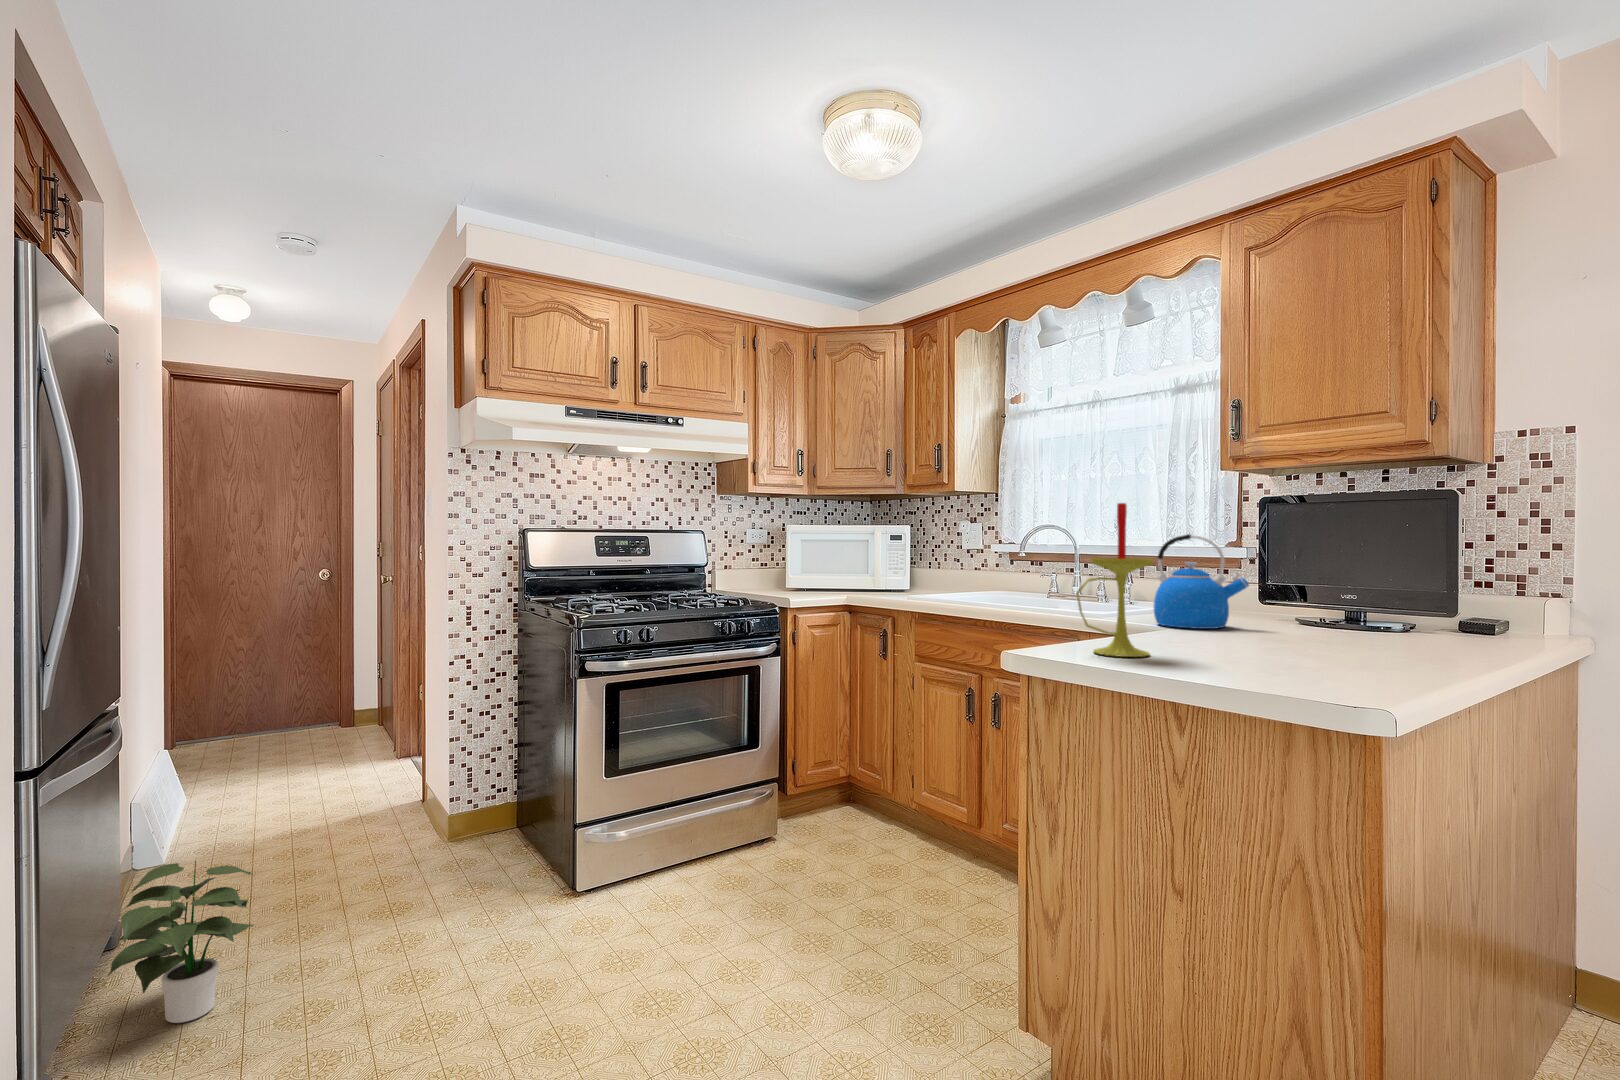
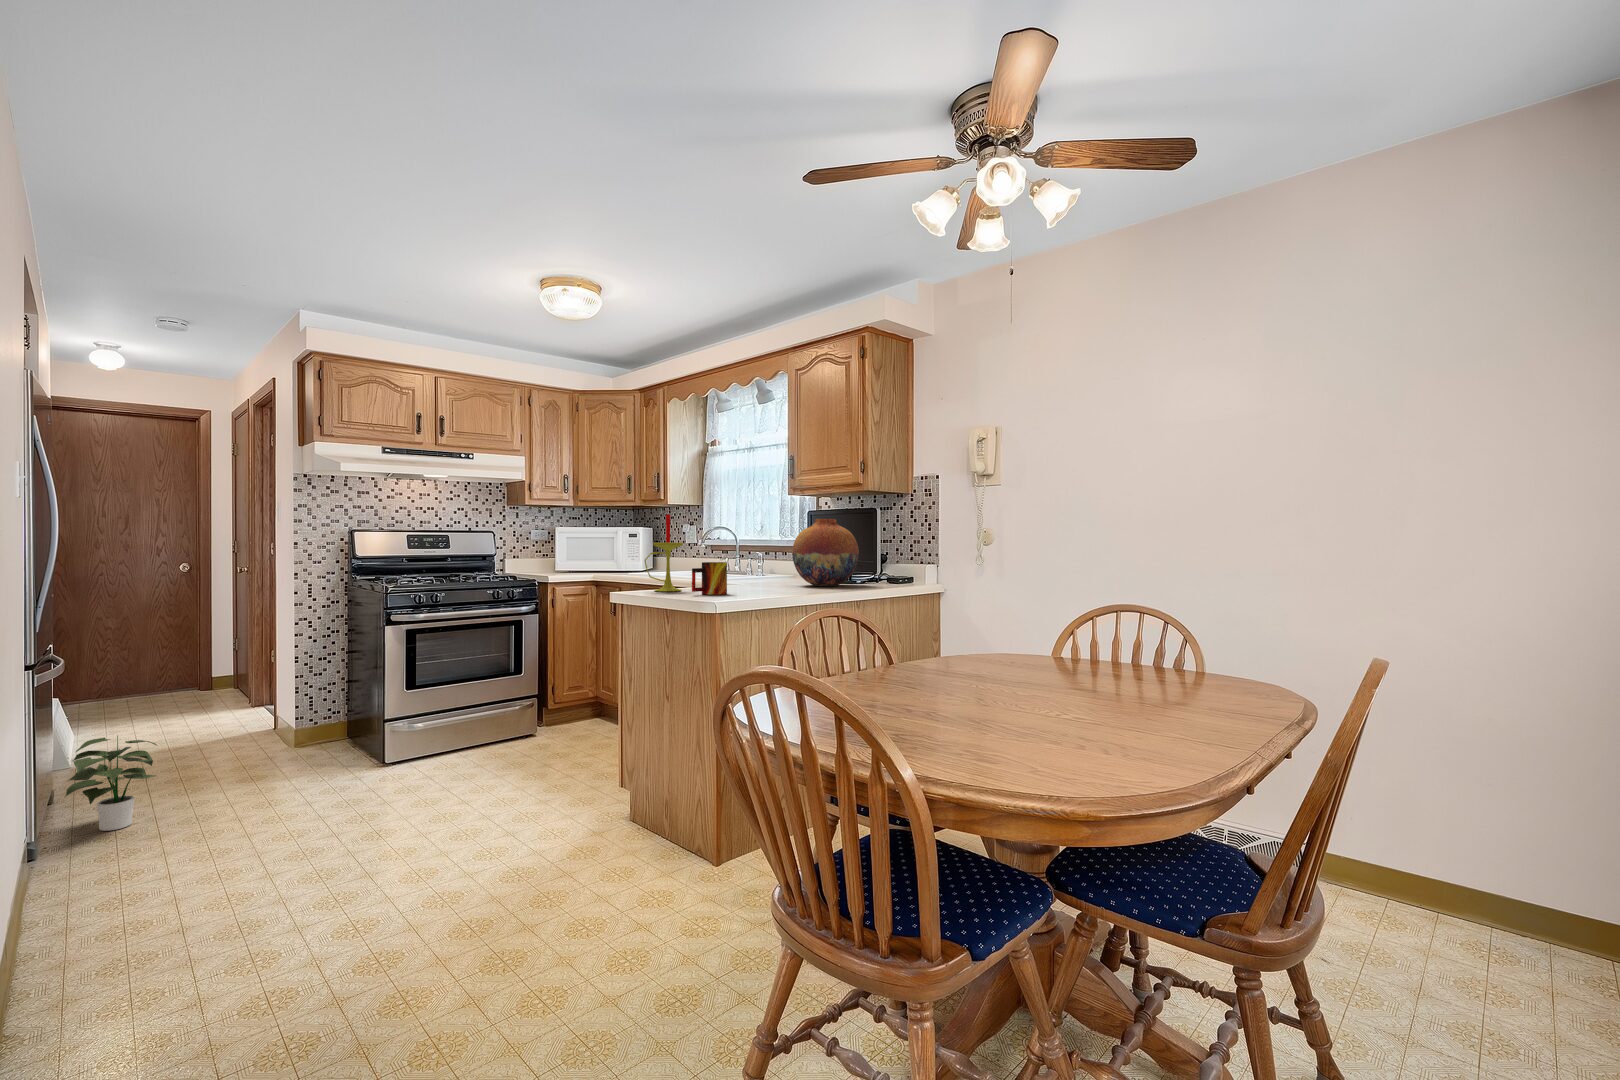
vase: none [1306,512,1464,643] -> present [792,519,859,586]
kettle: present [1154,534,1249,629] -> none [734,531,780,583]
mug: none [1232,602,1297,675] -> present [692,562,727,595]

